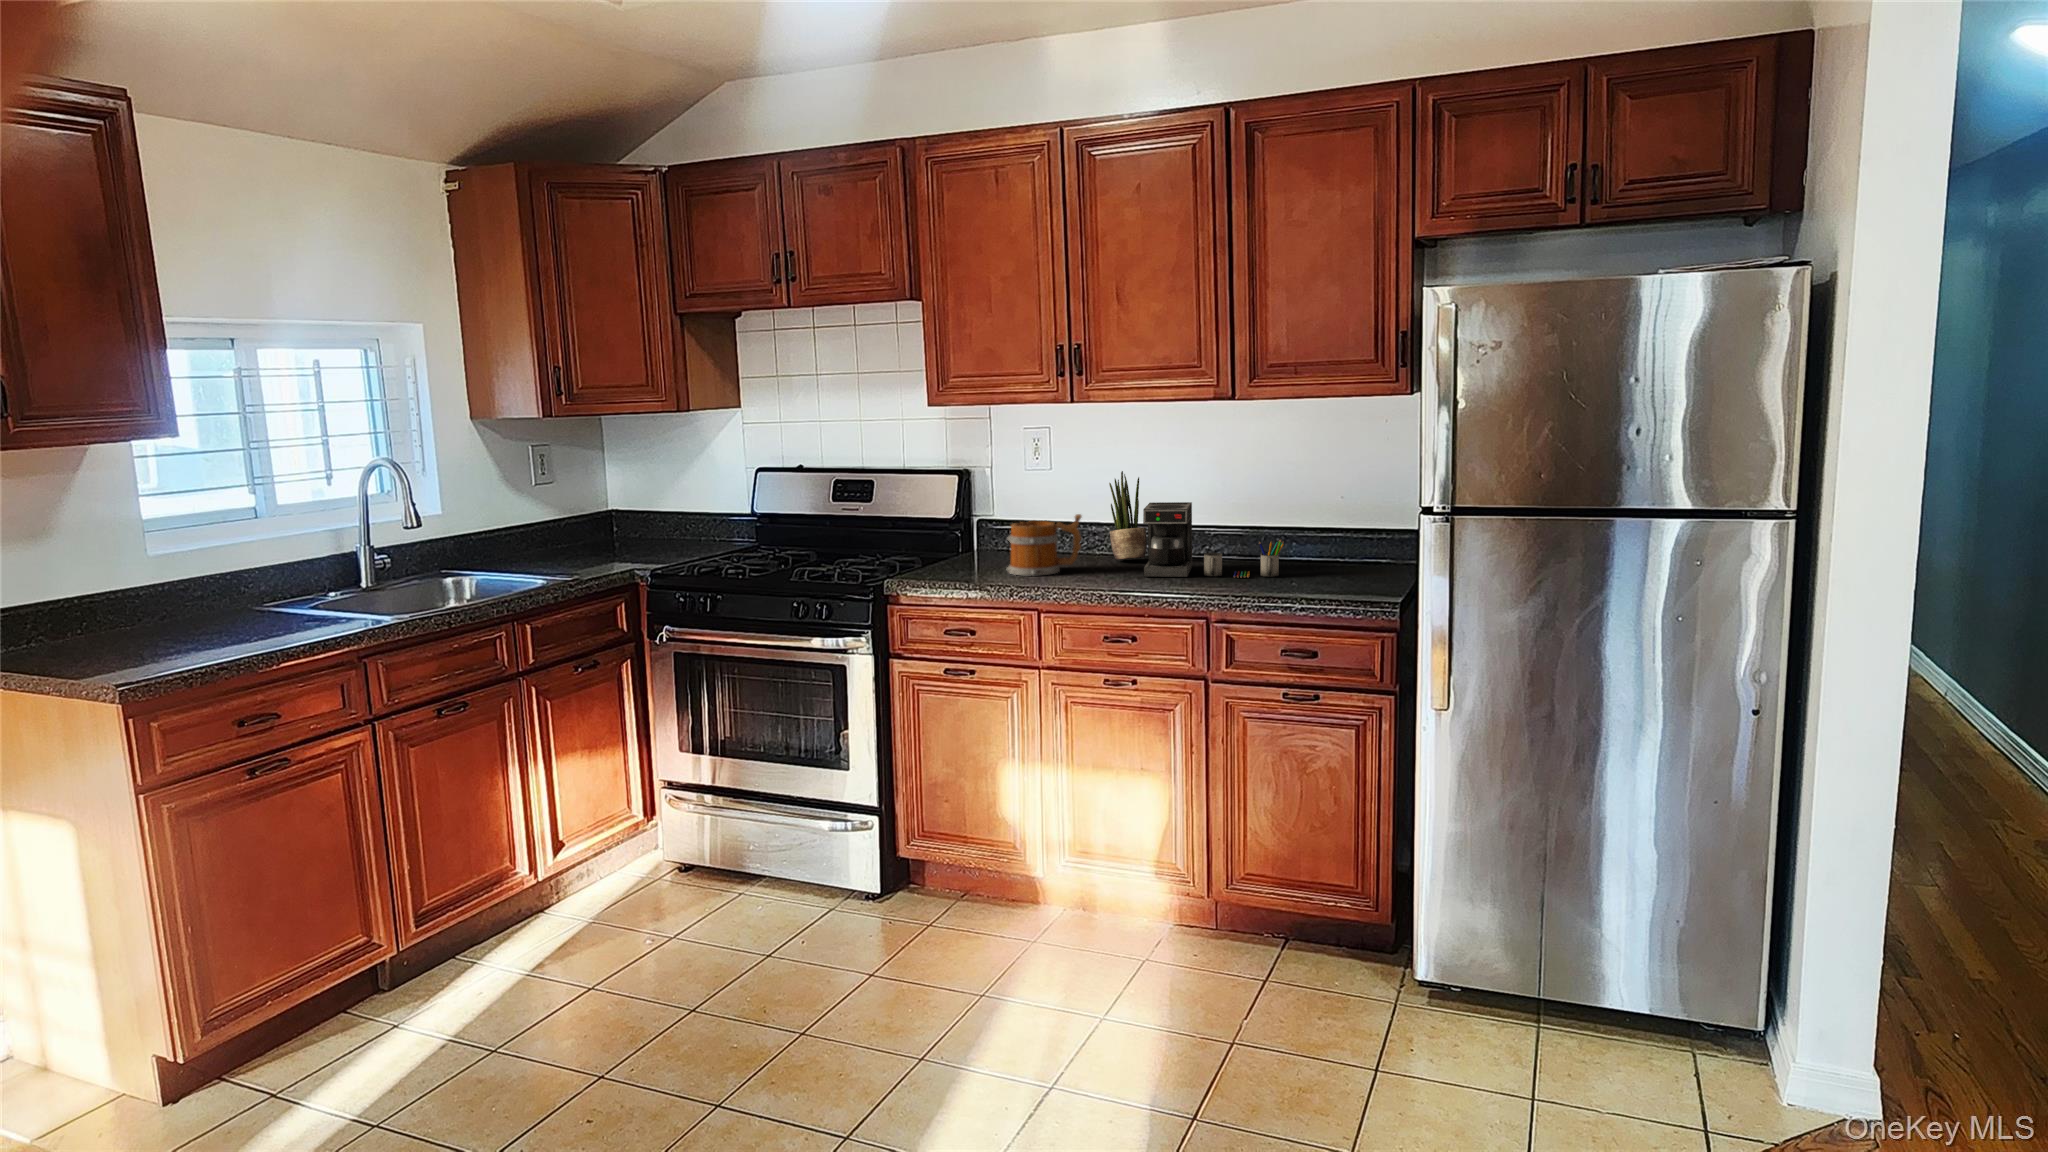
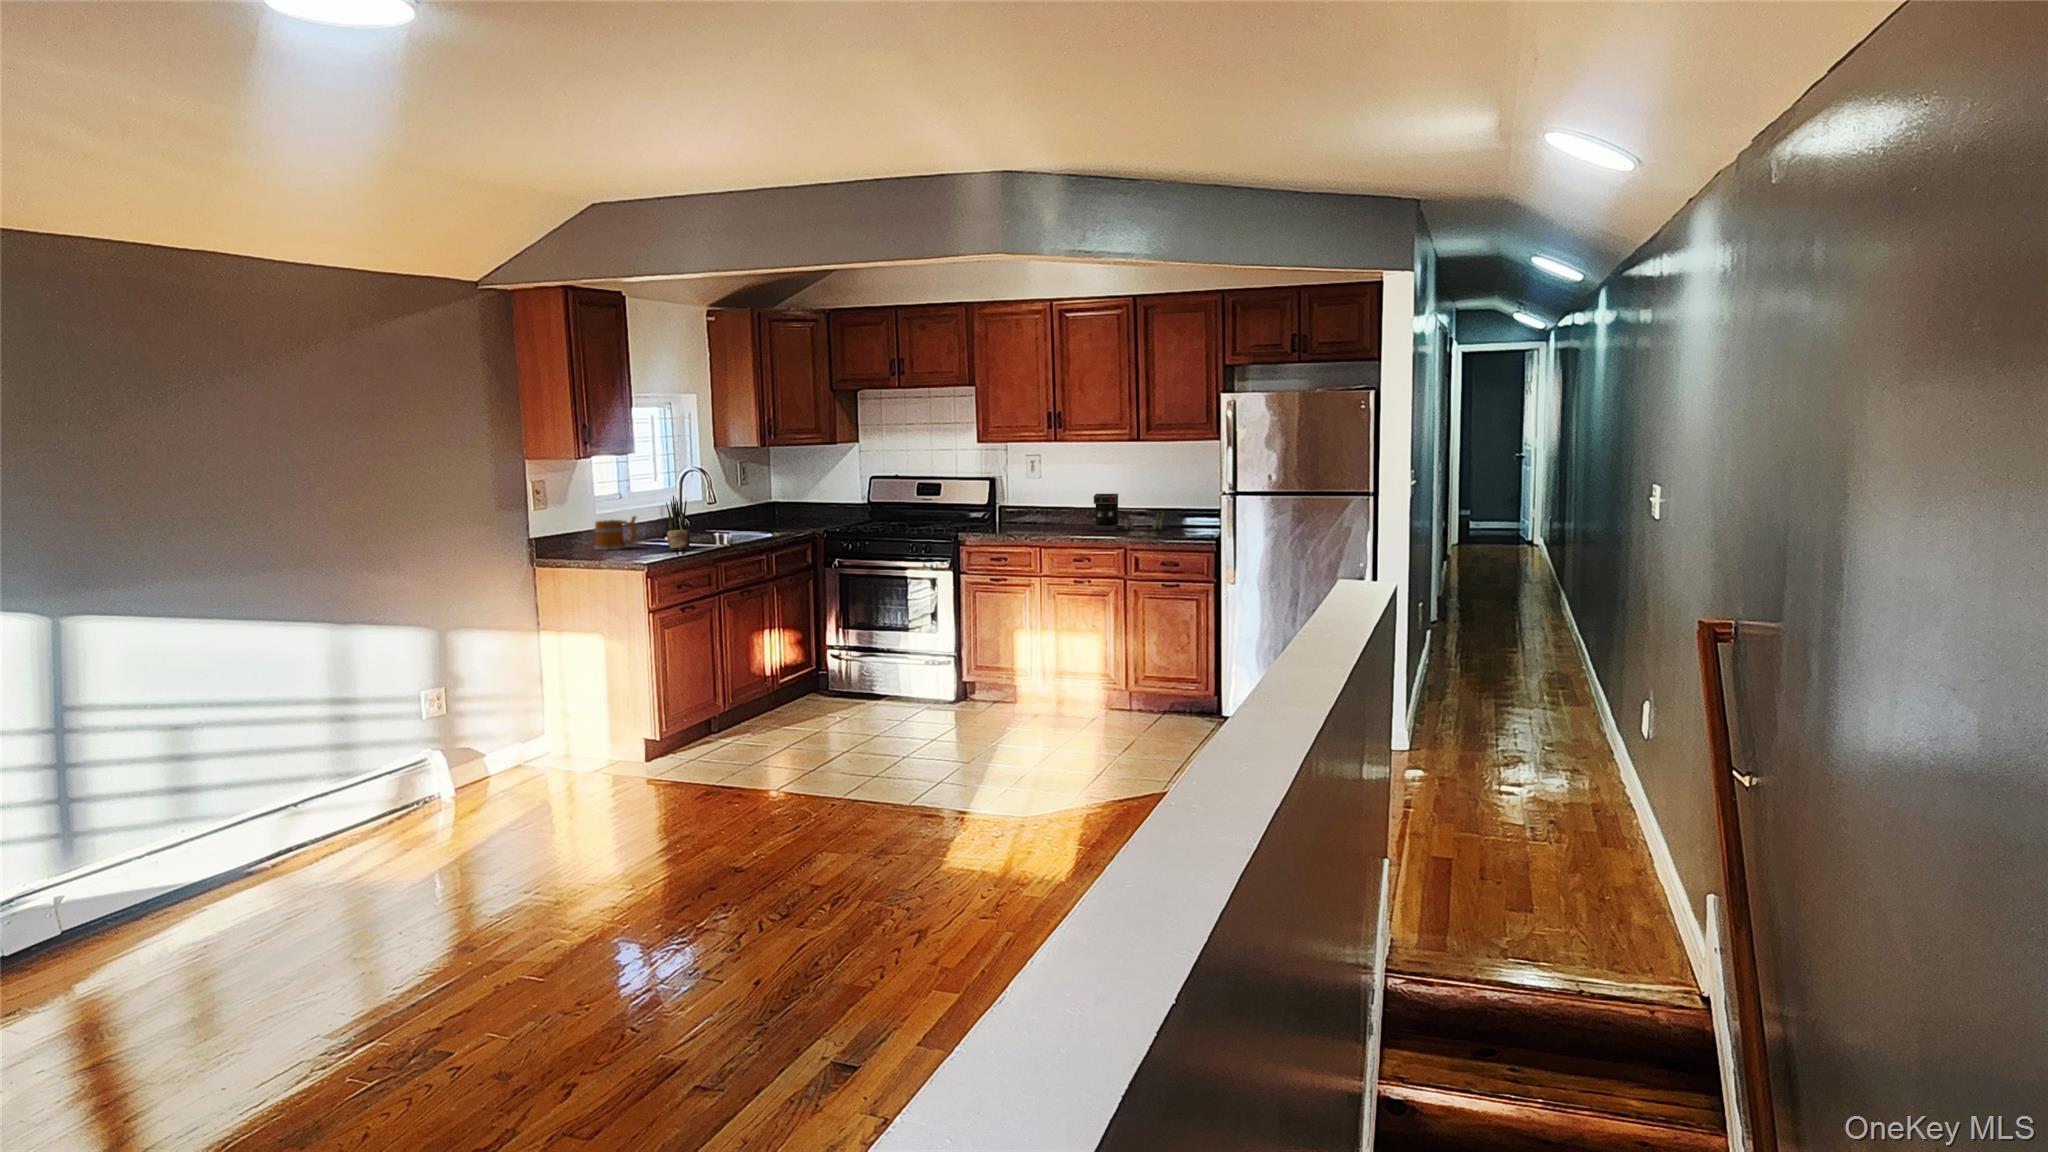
potted plant: present [1109,471,1147,560] -> present [666,495,690,549]
mug: present [1007,514,1082,576] -> present [594,516,637,550]

